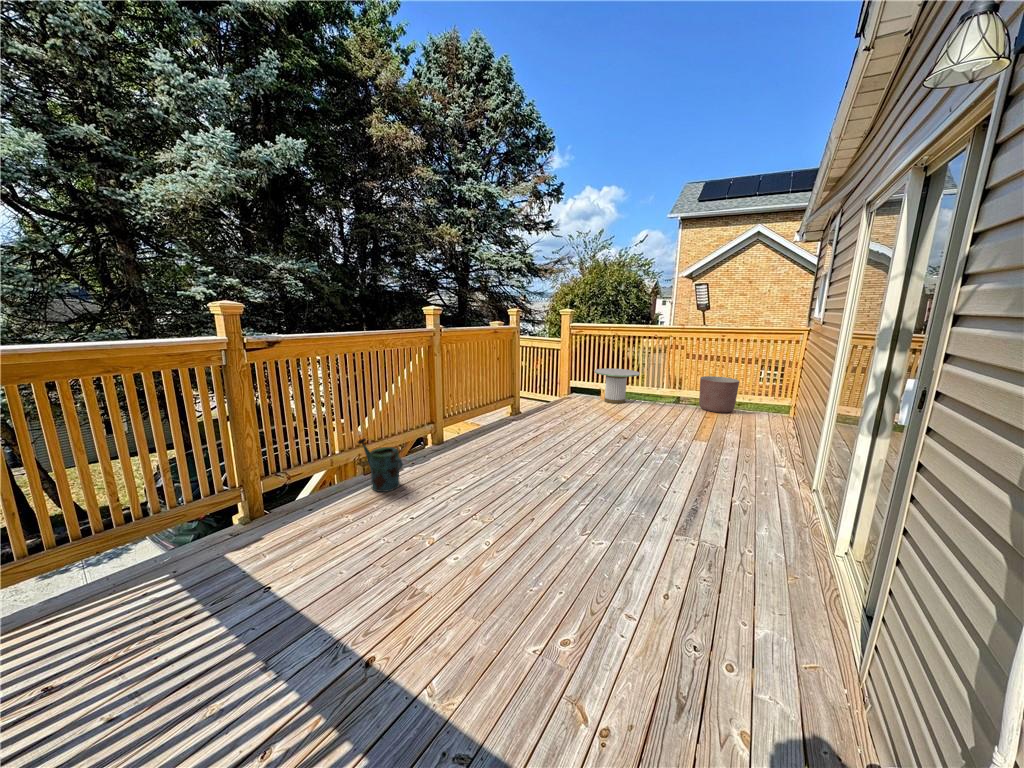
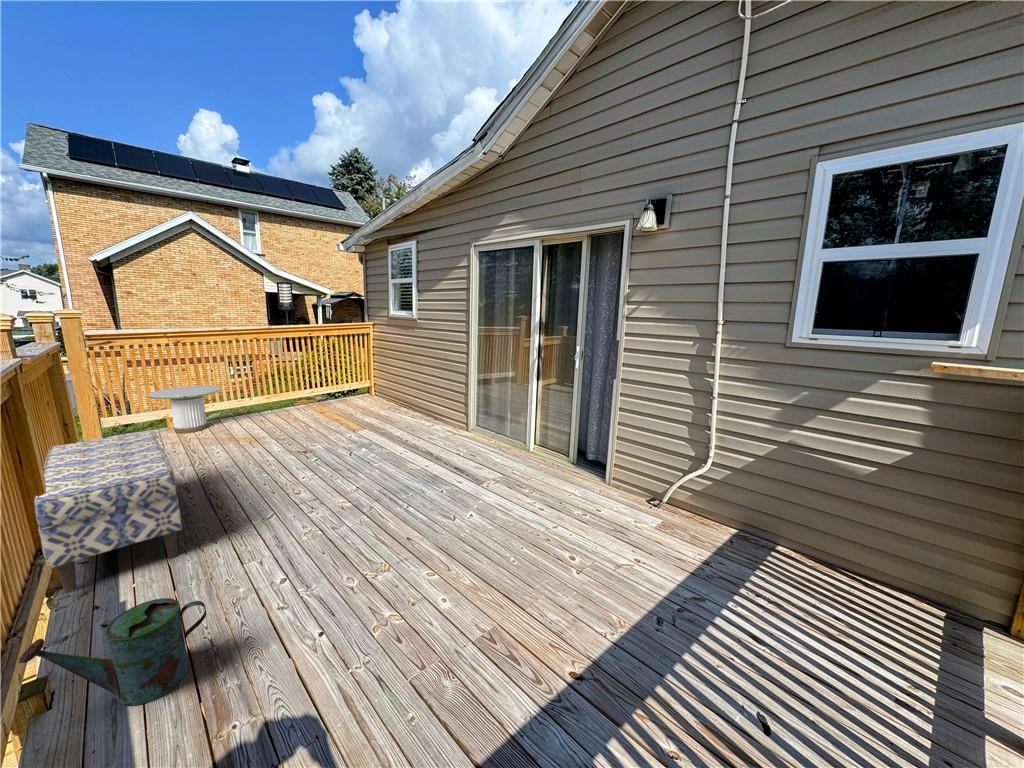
planter: present [699,376,739,413] -> none [285,373,323,408]
bench: none [435,380,532,454] -> present [35,431,182,592]

